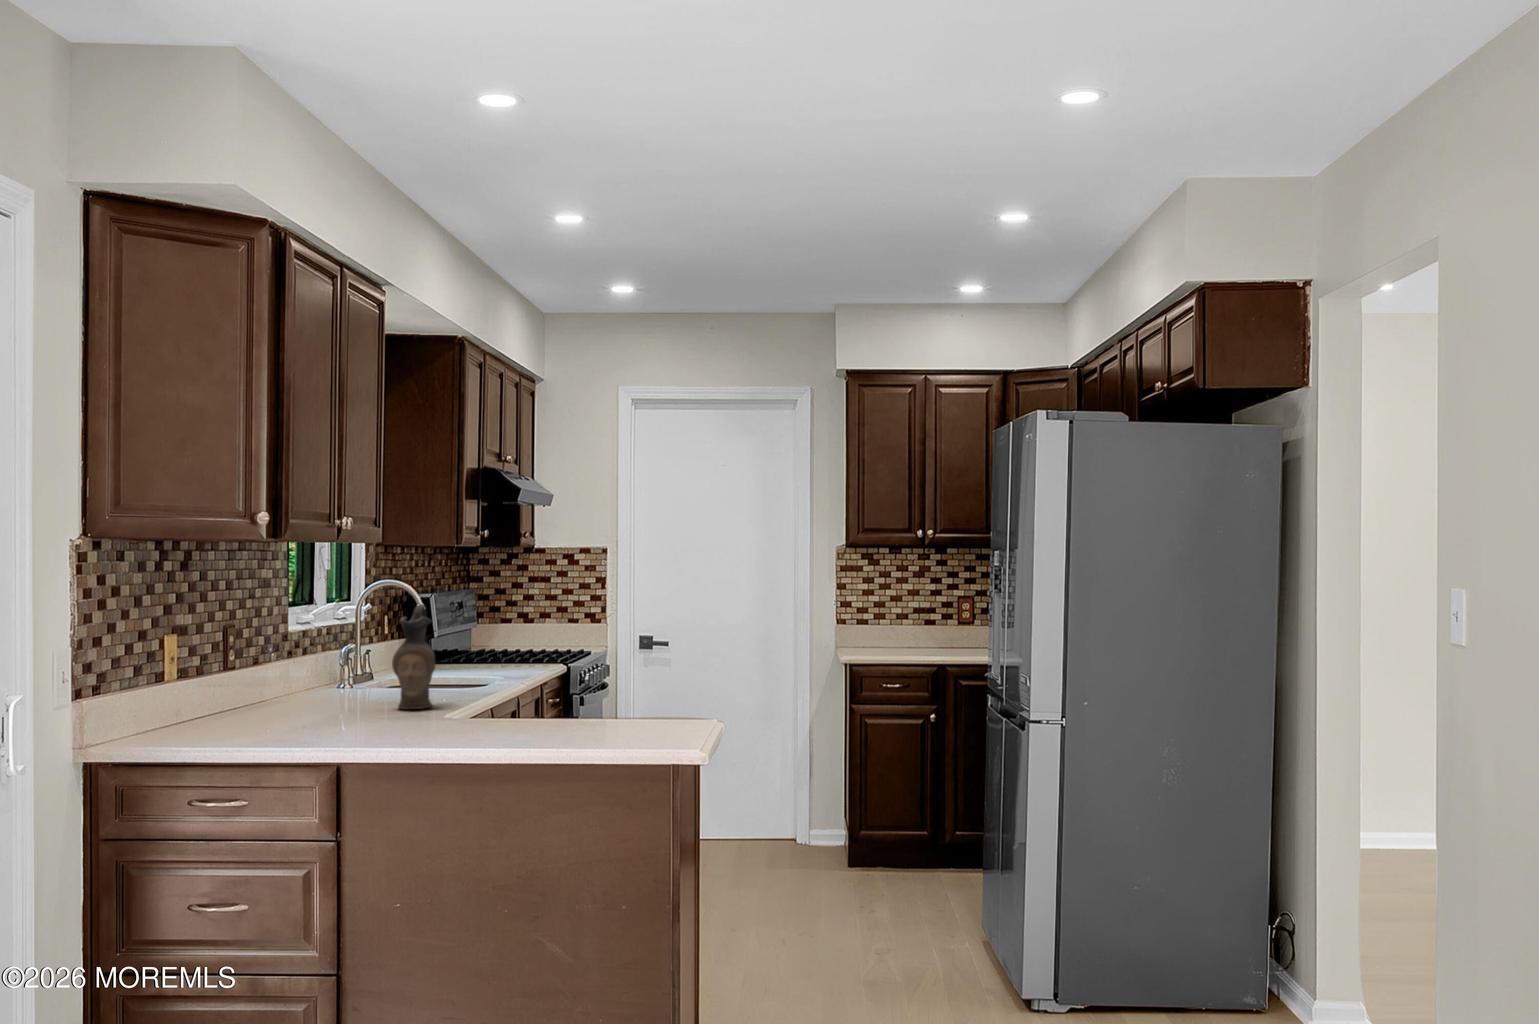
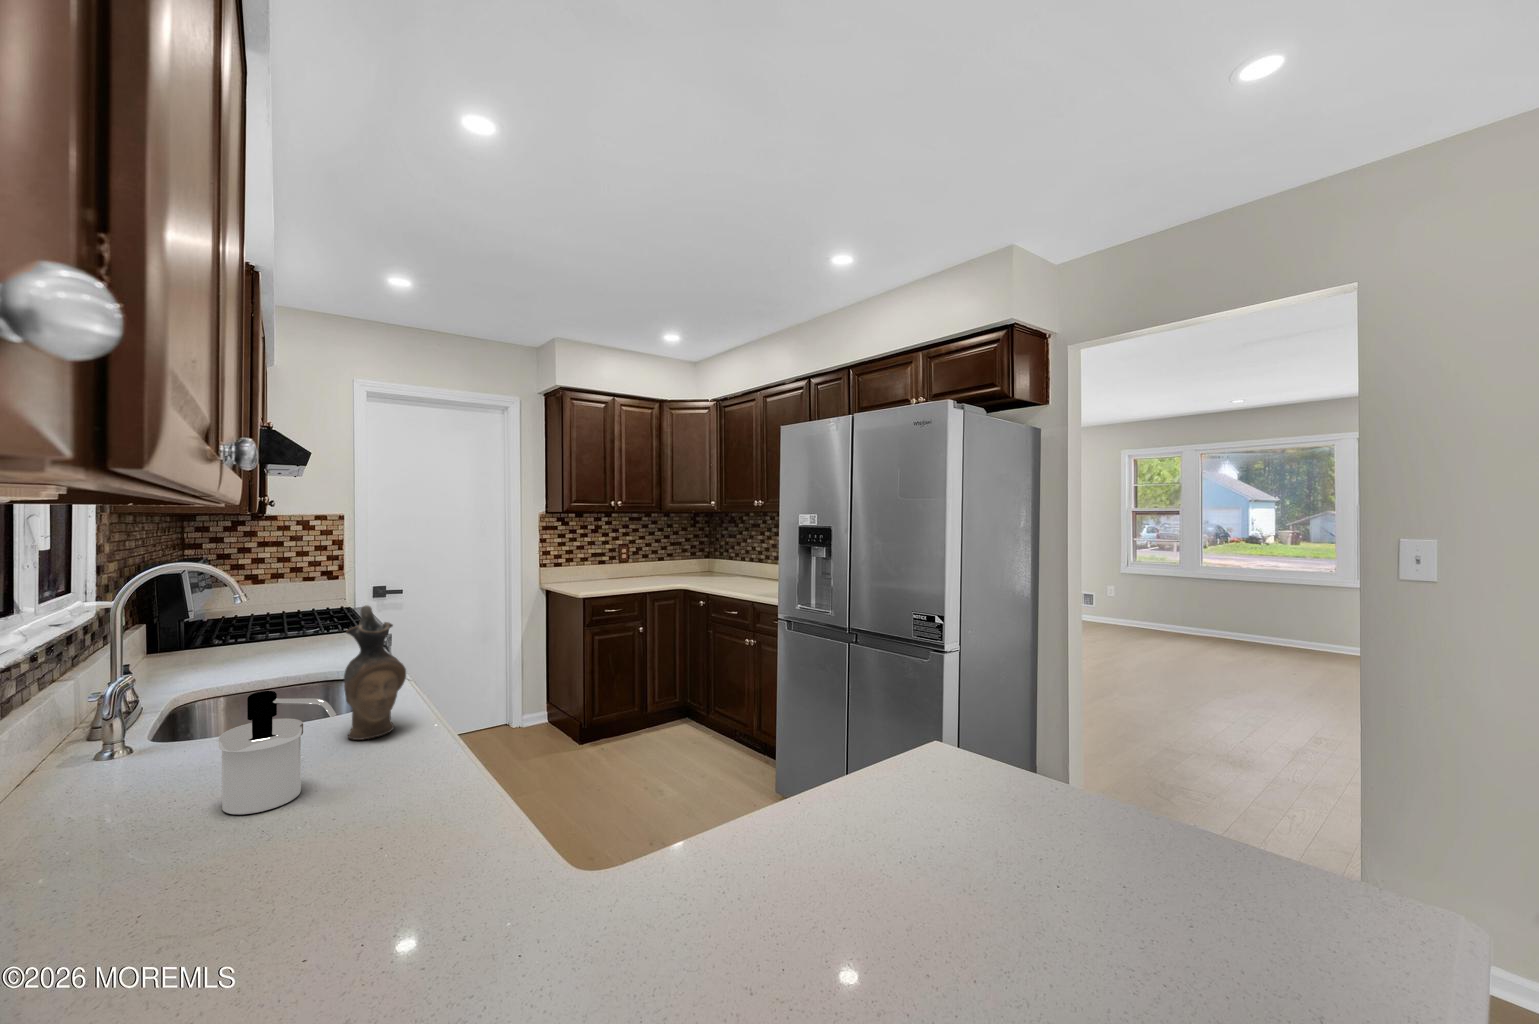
soap dispenser: none [287,646,340,722] -> present [218,691,336,814]

